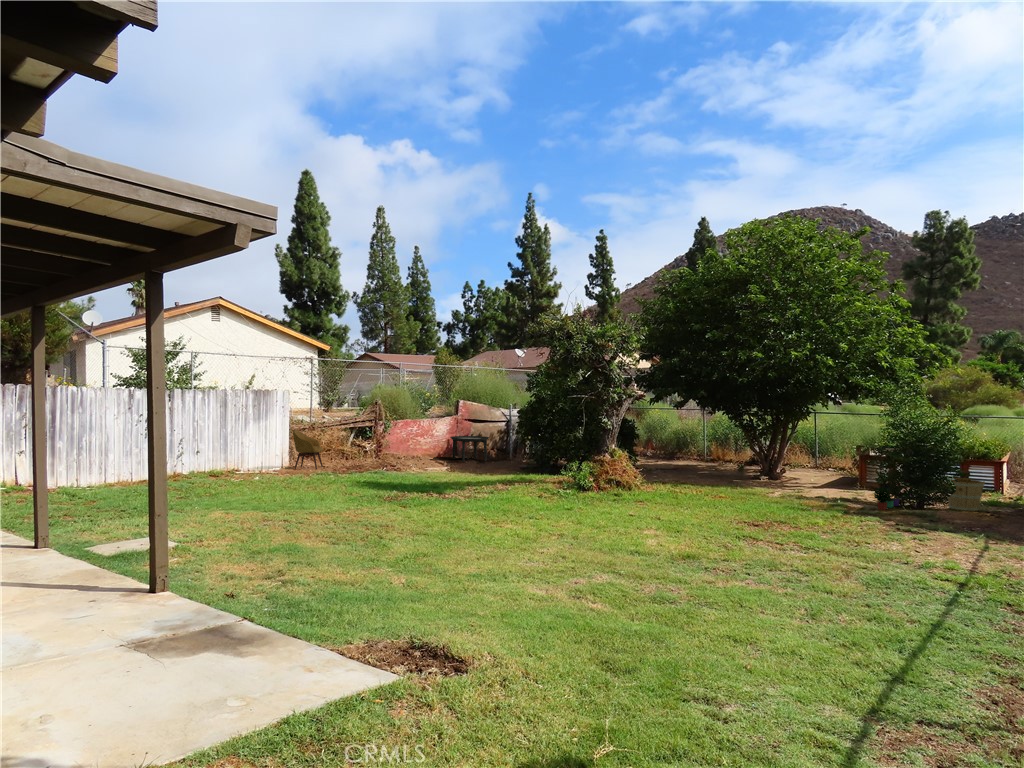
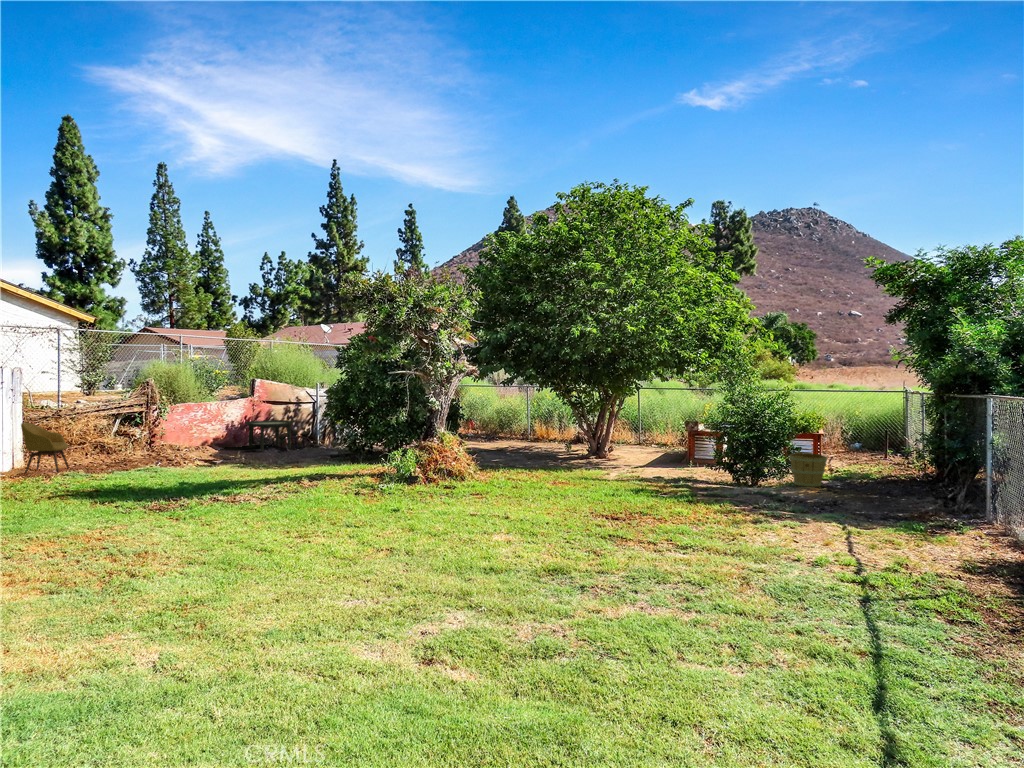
potted plant: present [874,470,902,510] -> none [728,444,753,491]

